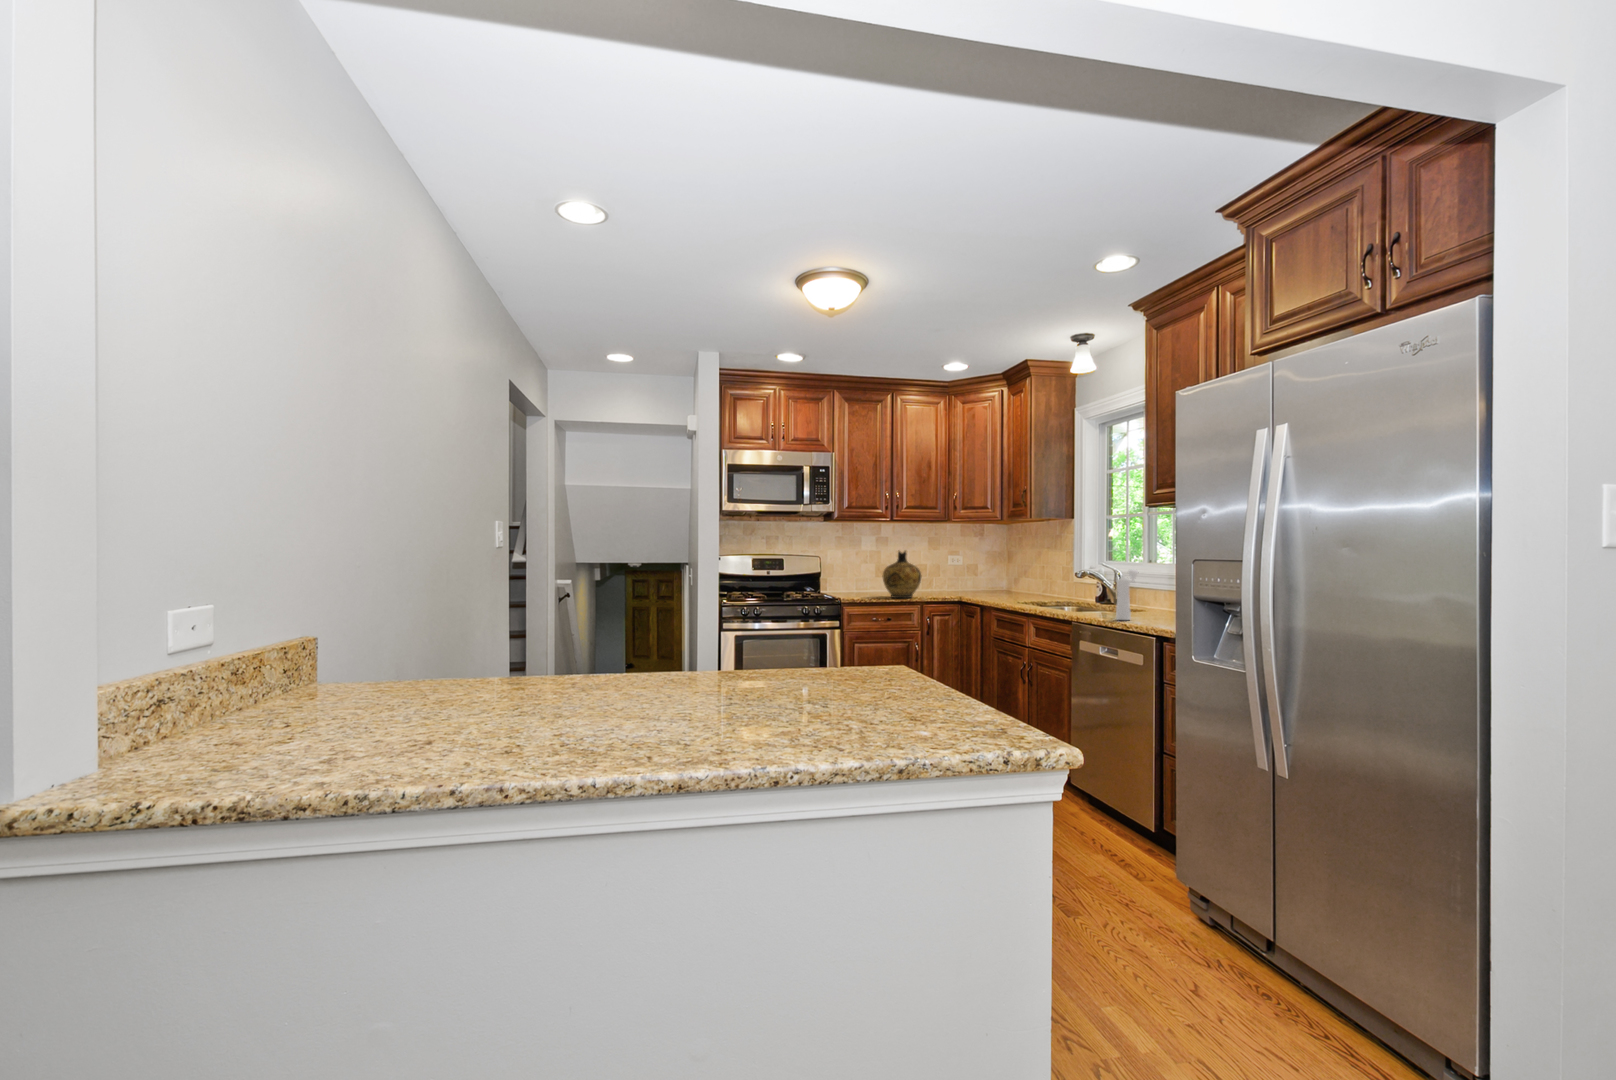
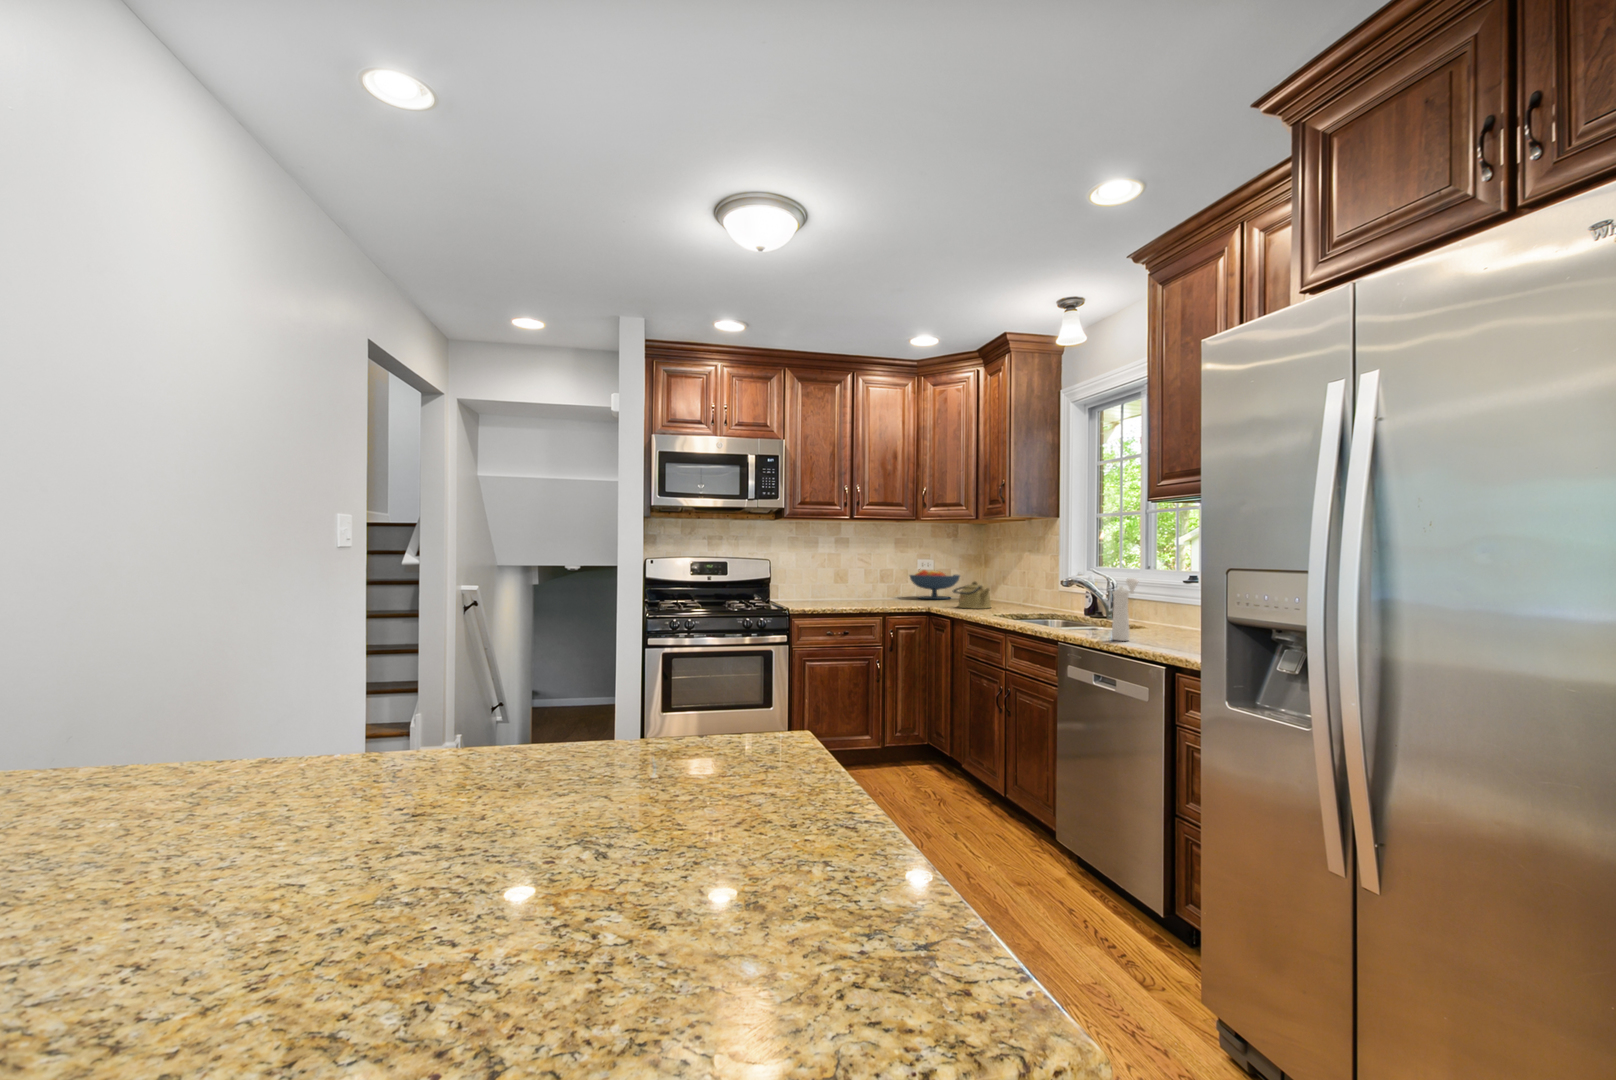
ceramic jug: present [882,551,921,598] -> none [839,553,884,609]
fruit bowl: none [941,561,986,590] -> present [910,569,960,599]
kettle: none [980,574,1015,597] -> present [953,582,991,609]

